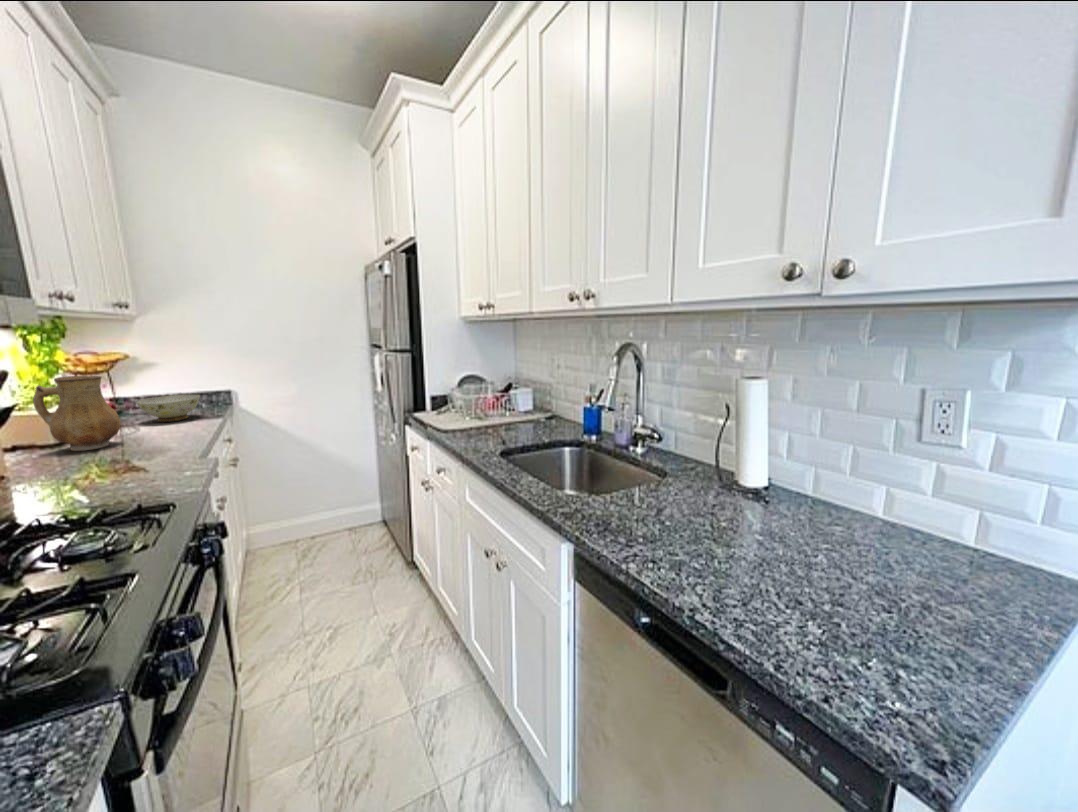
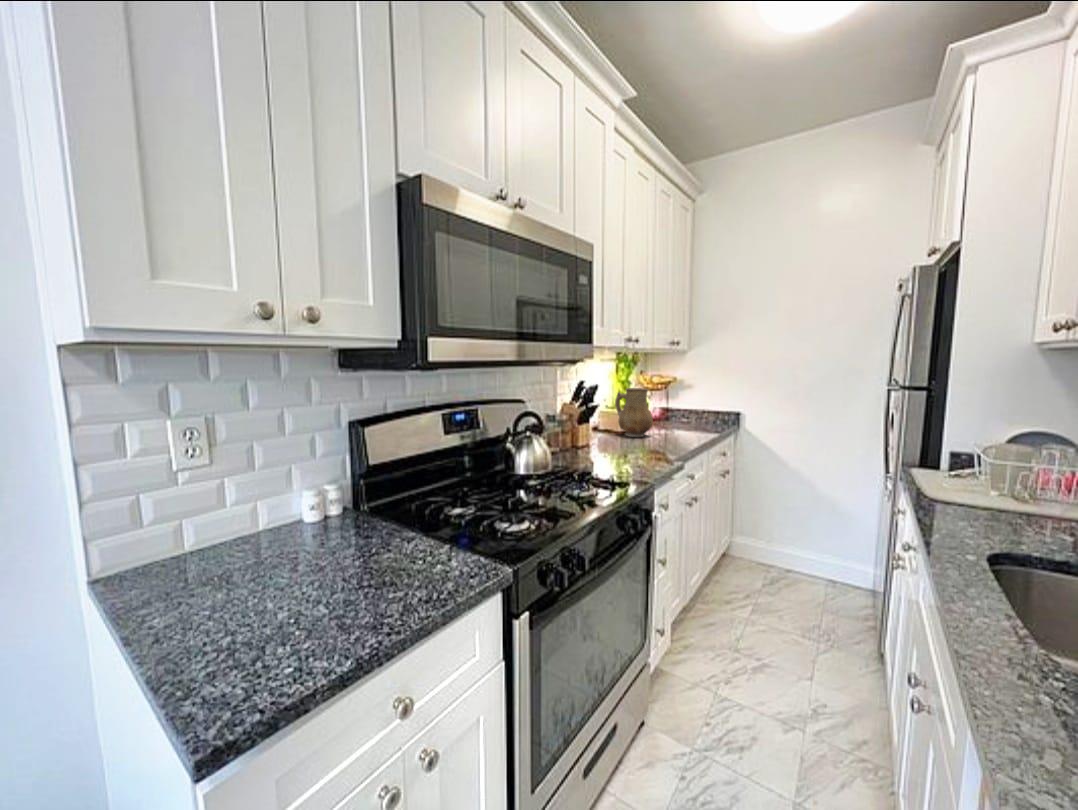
ceramic bowl: present [137,394,200,422] -> none [672,410,713,430]

